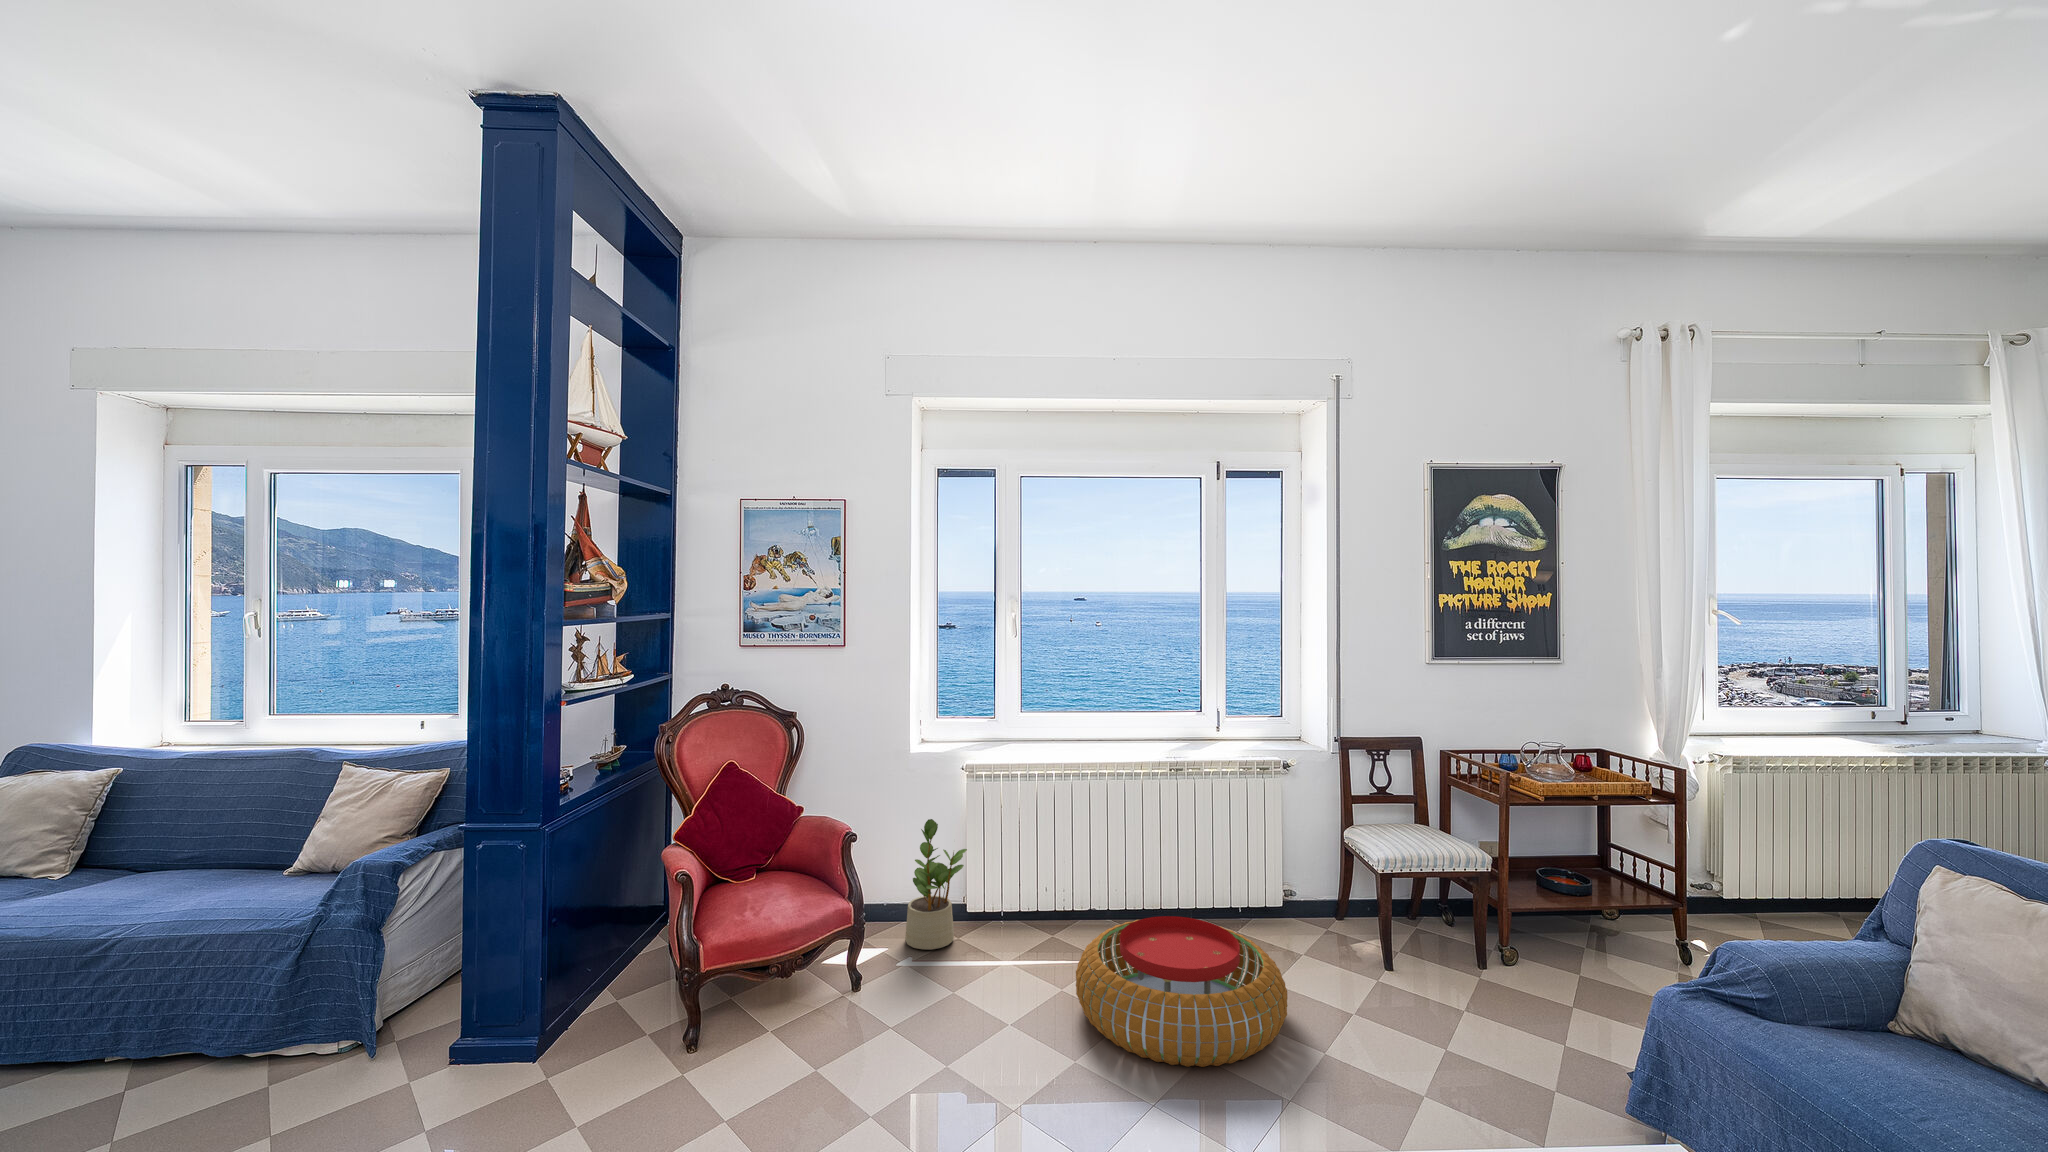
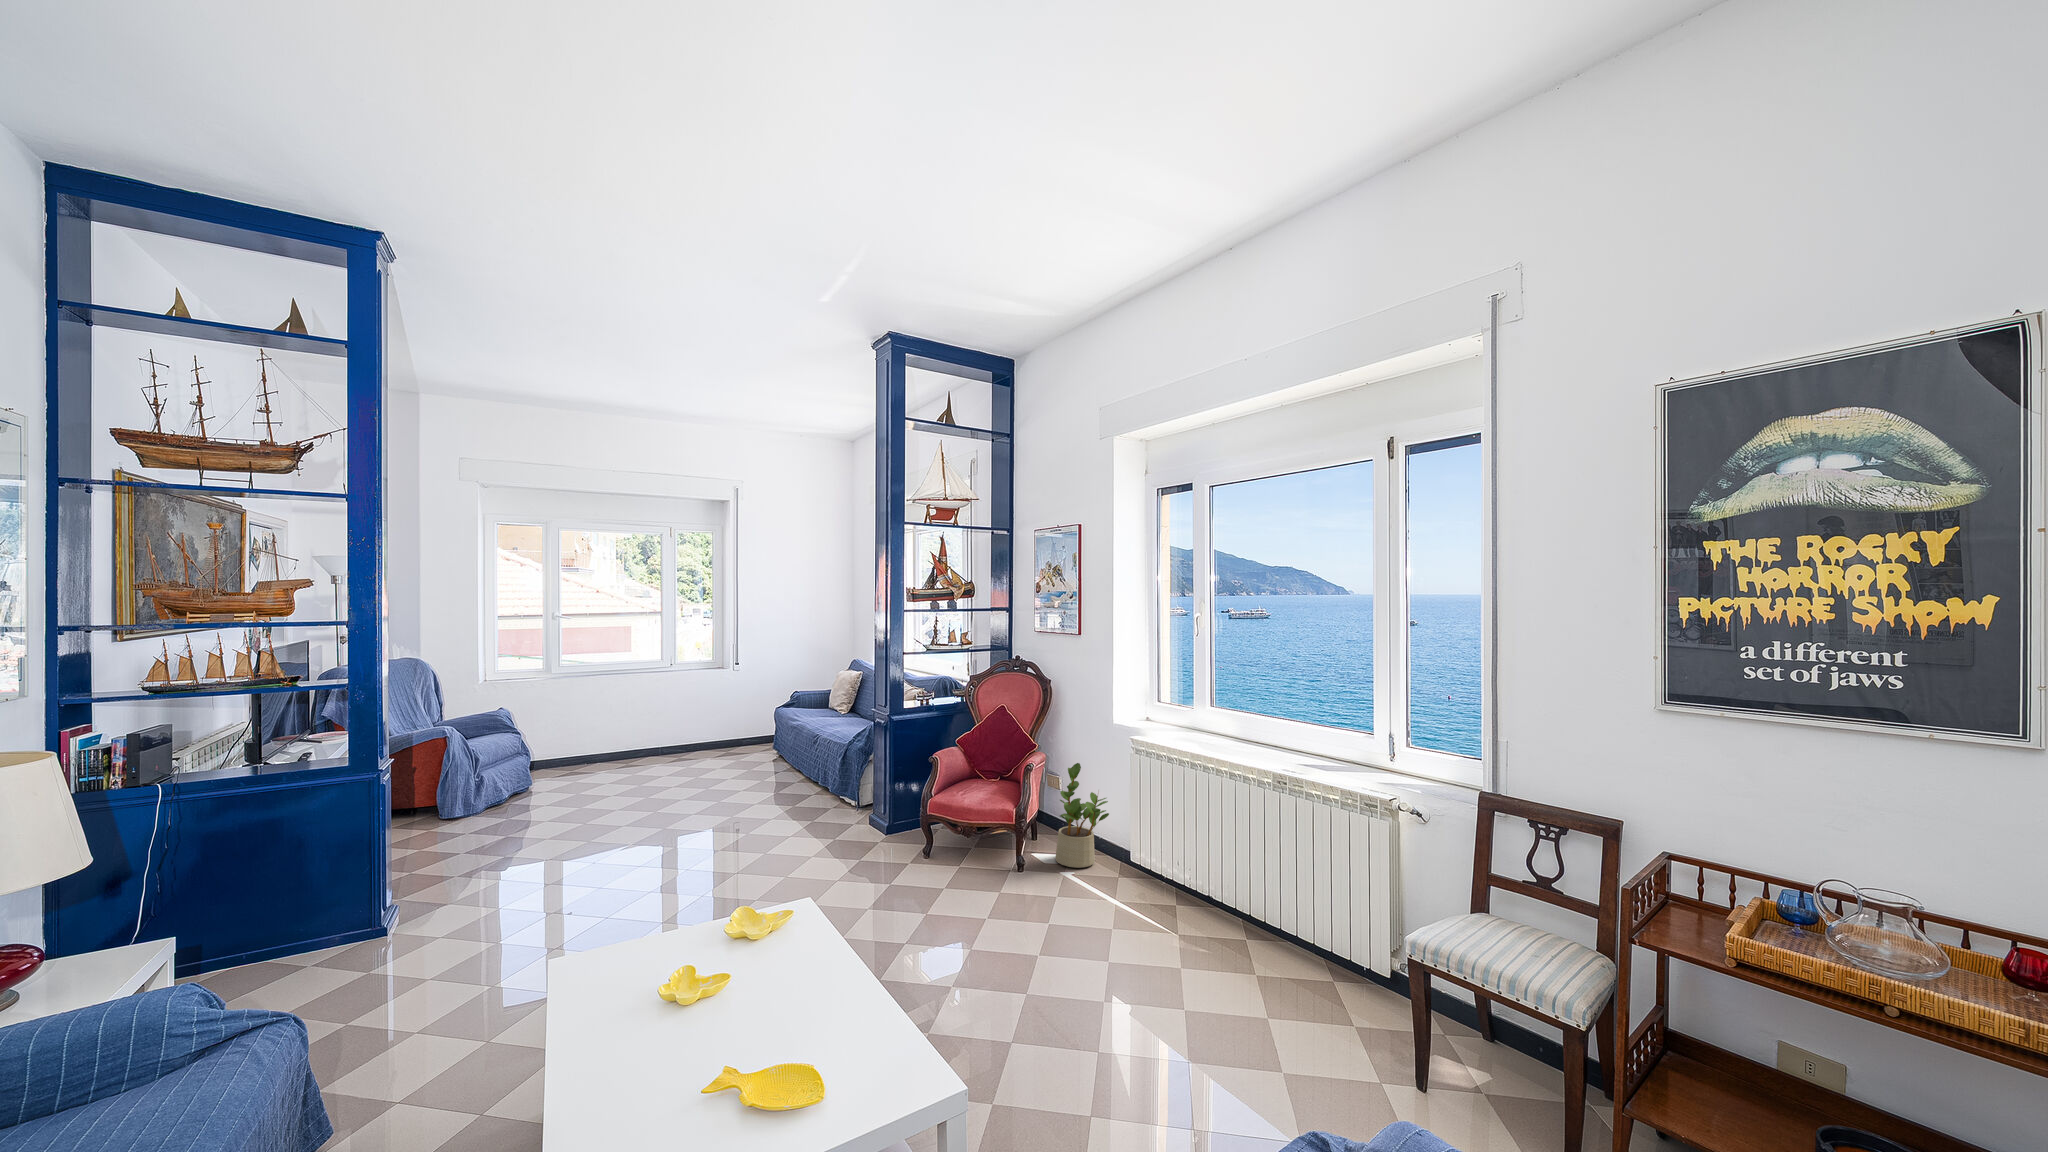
pouf: present [1076,916,1288,1067] -> none [1004,882,1203,1026]

